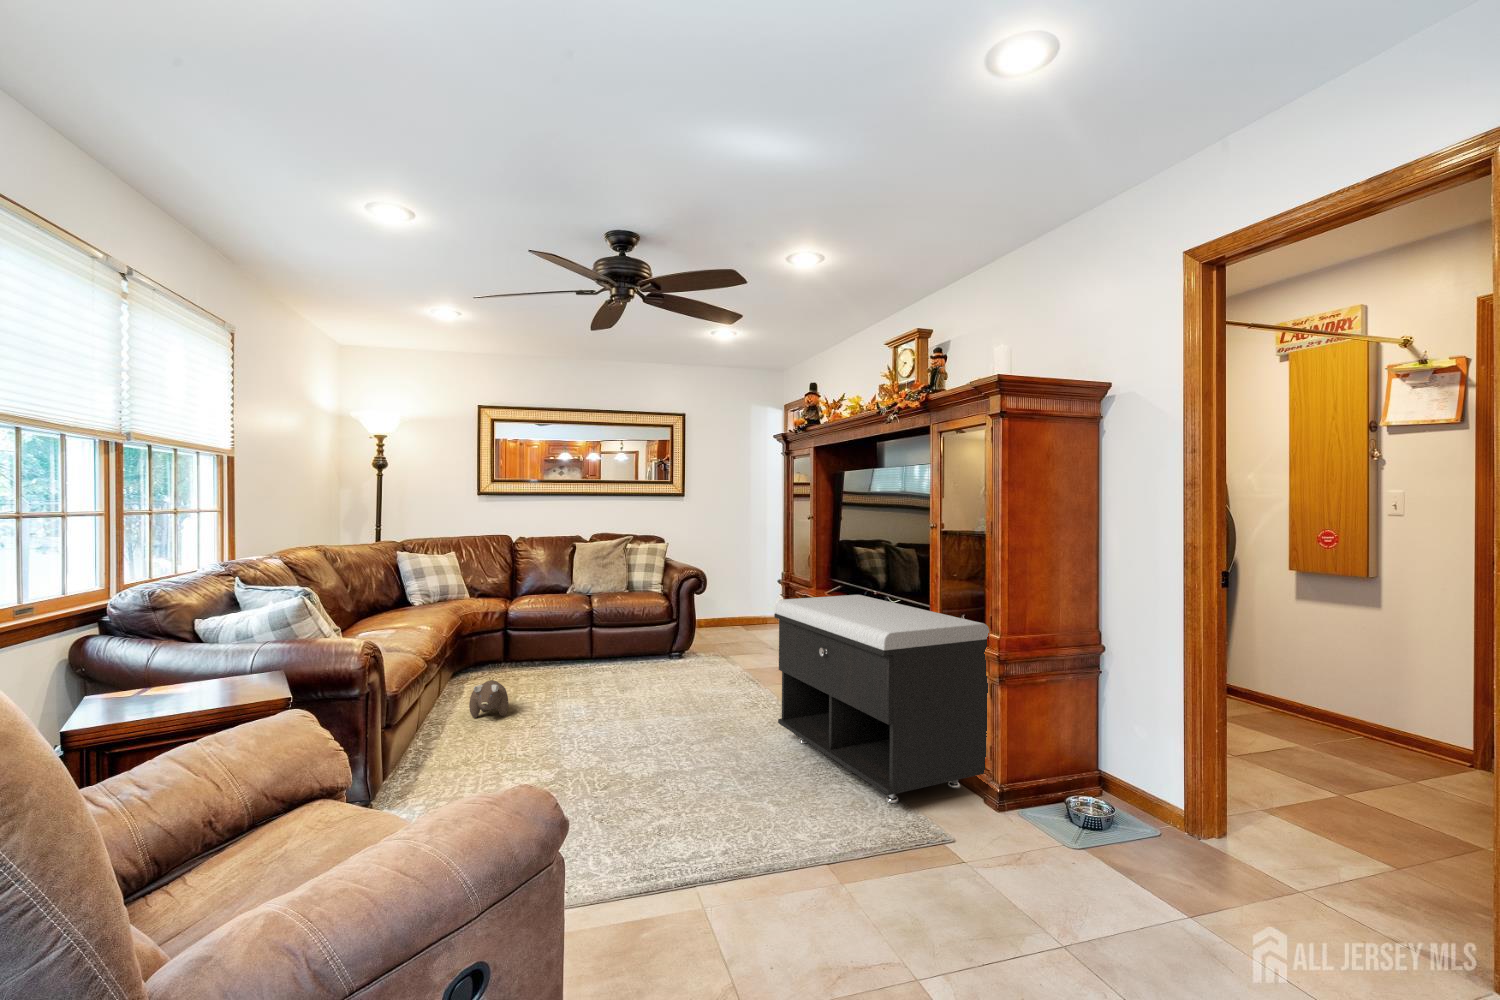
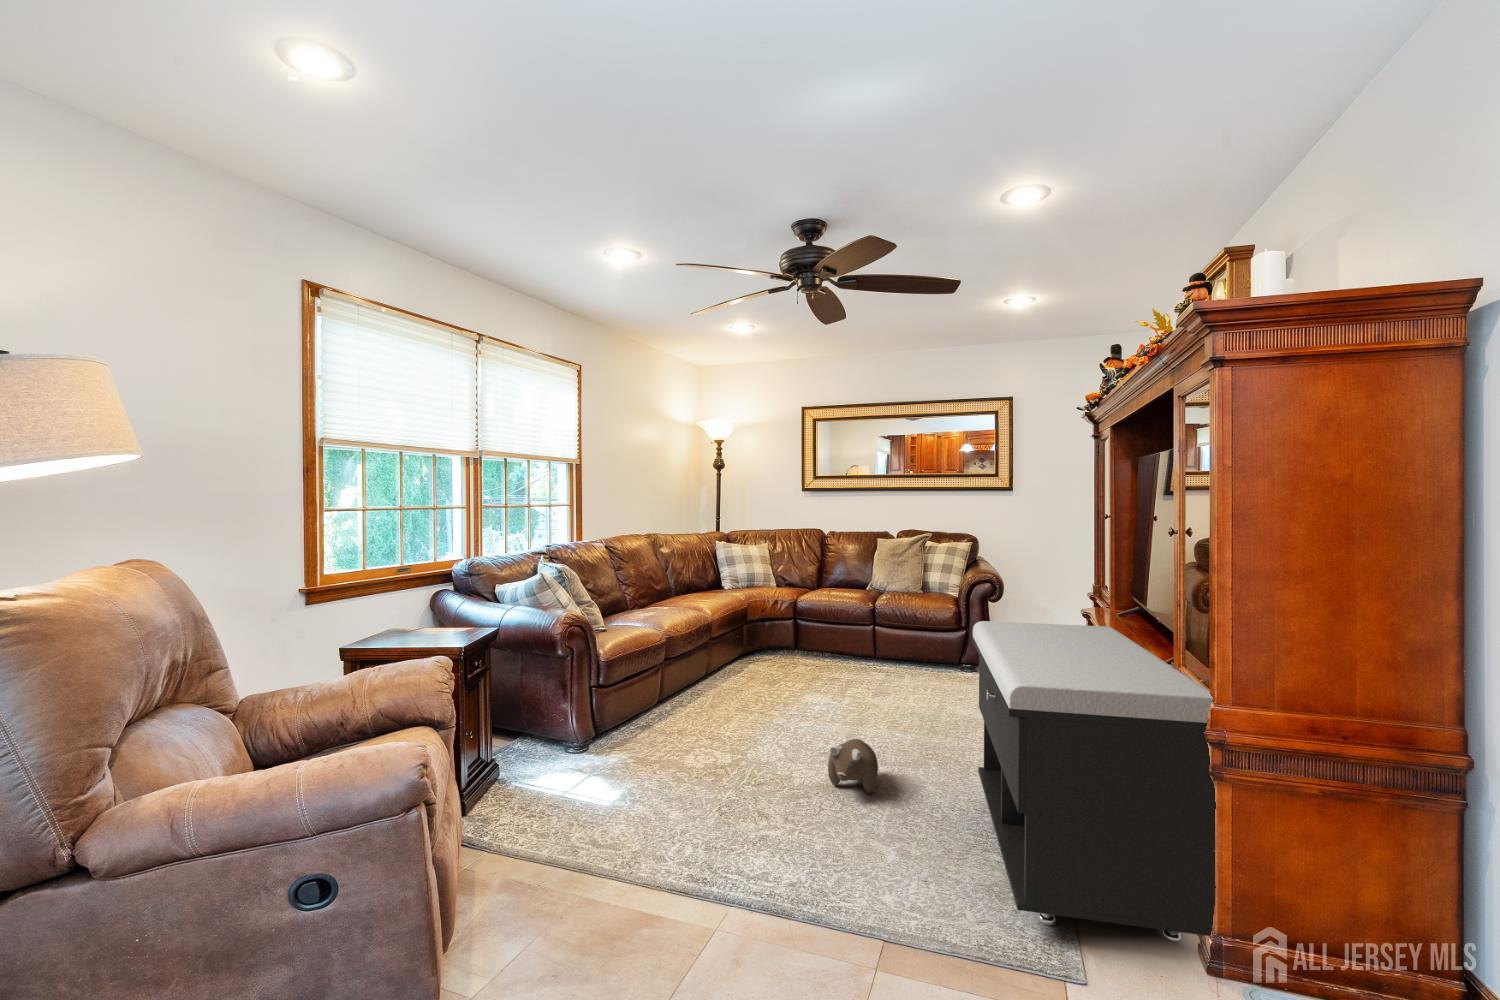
plush toy: present [469,680,508,718] -> present [828,739,878,793]

